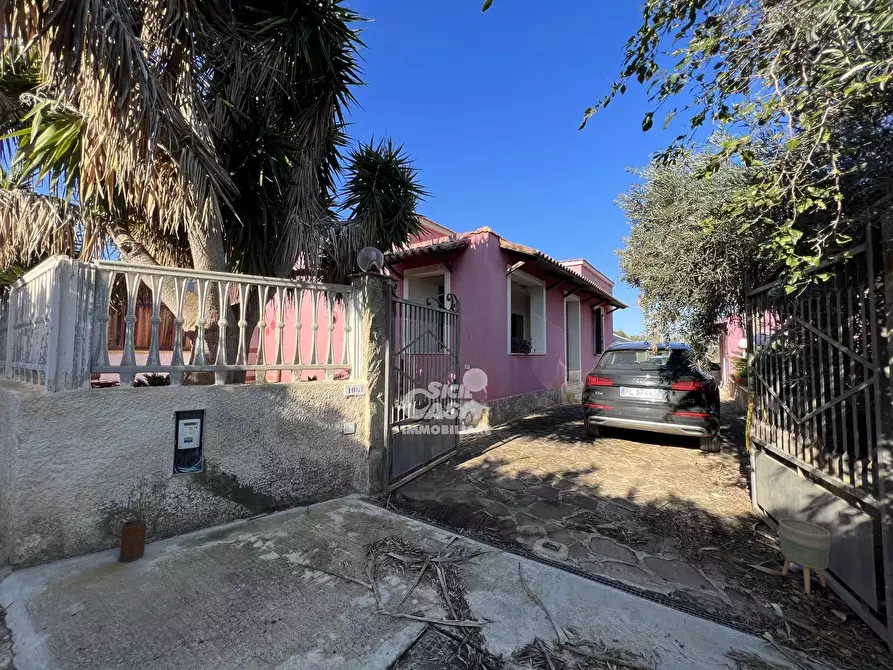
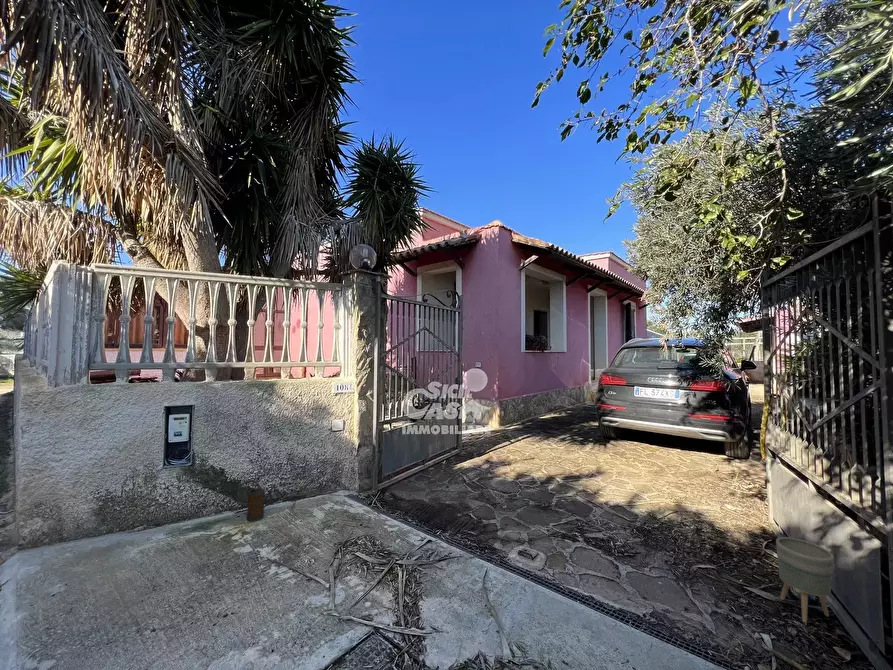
watering can: present [106,509,162,562] -> present [237,480,275,521]

